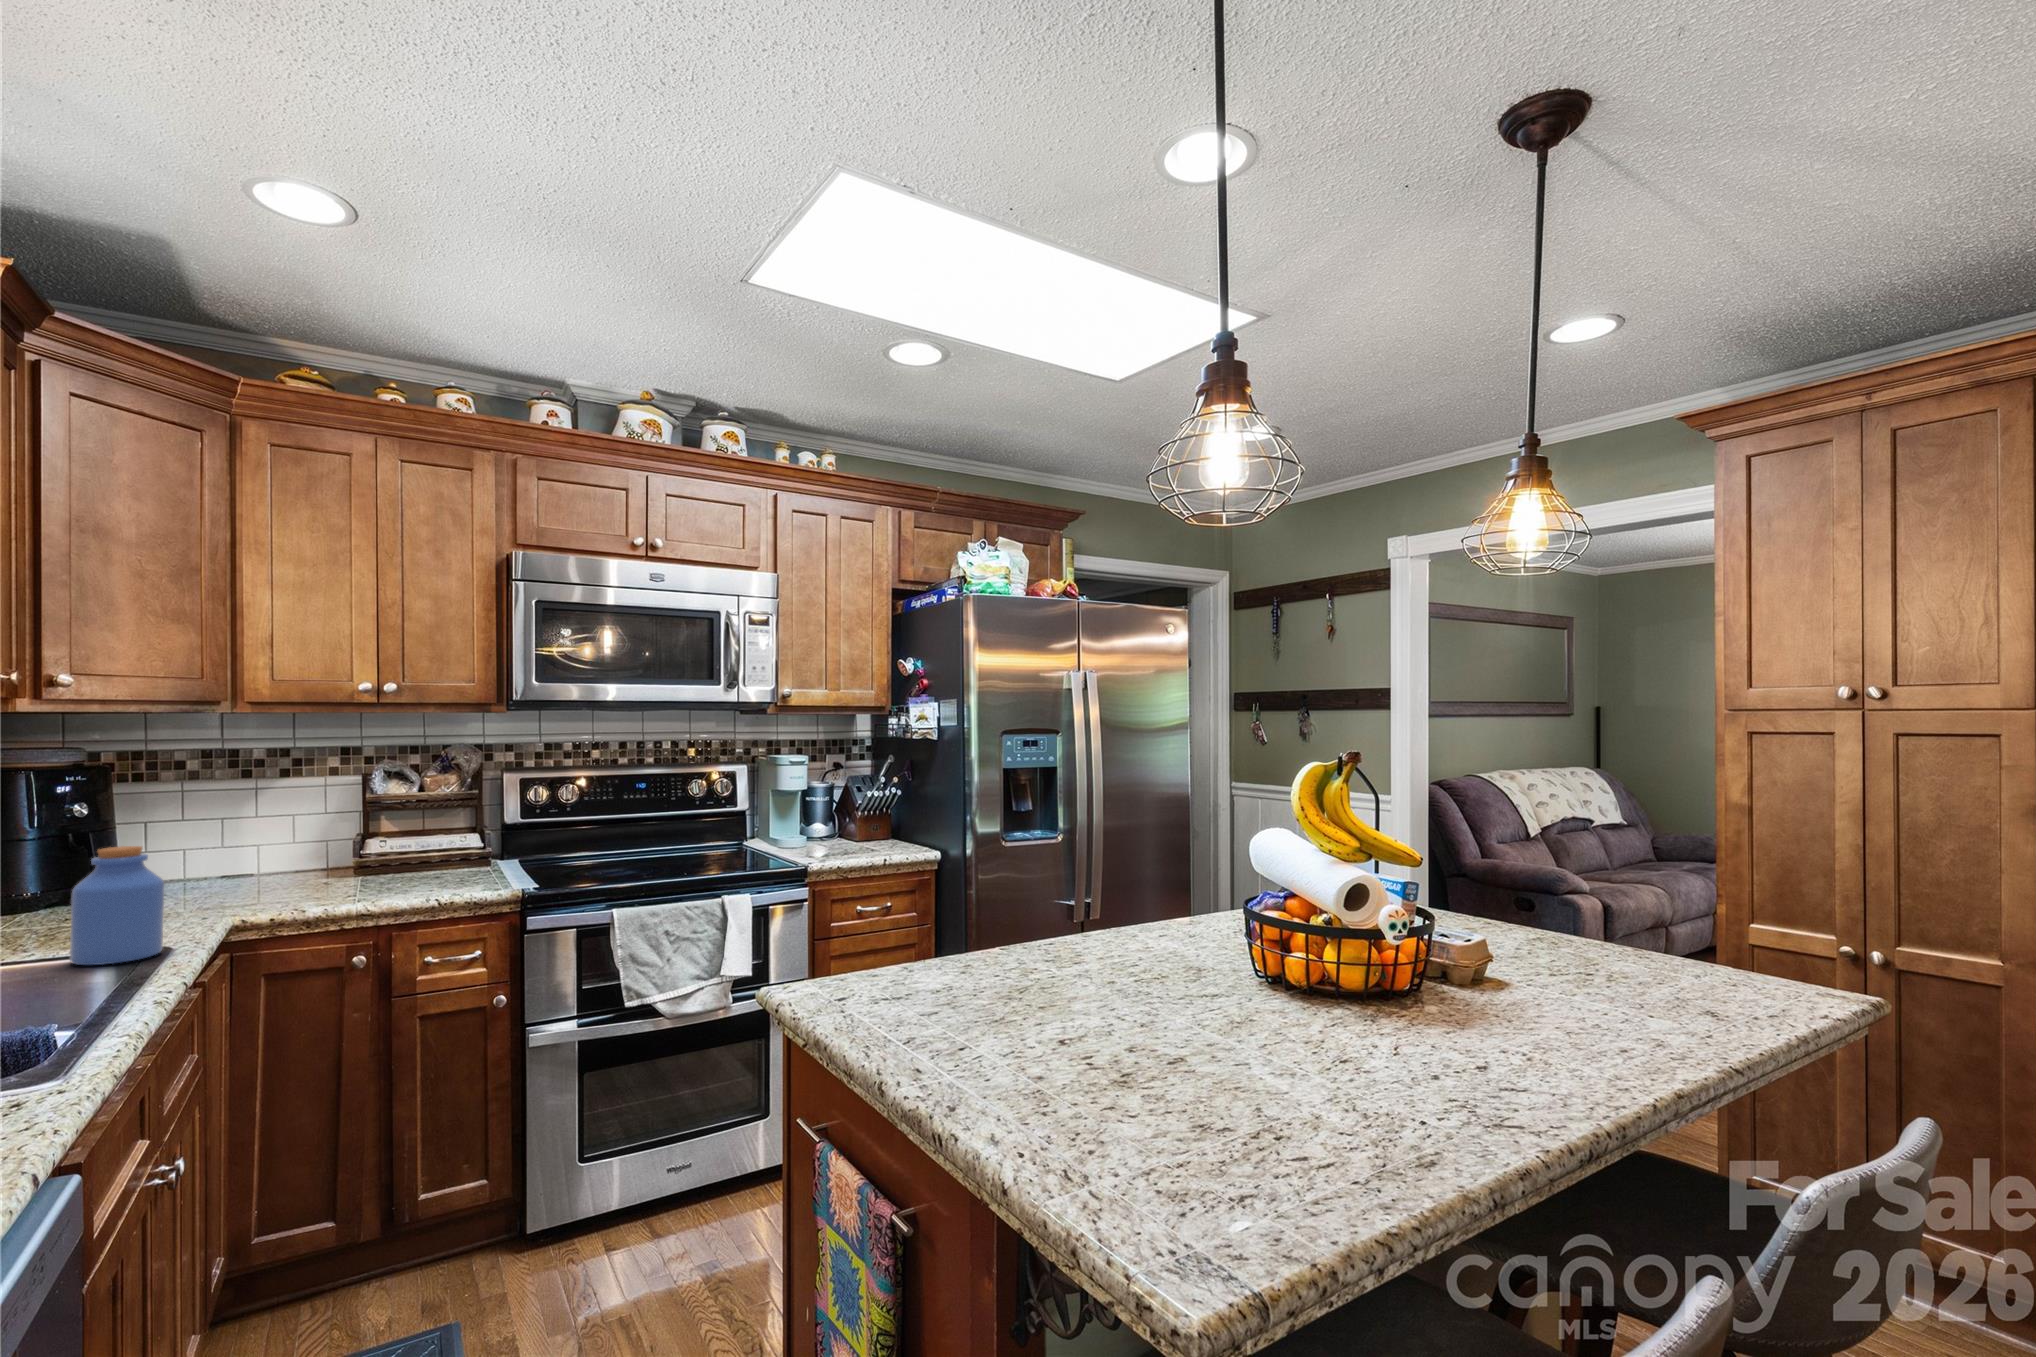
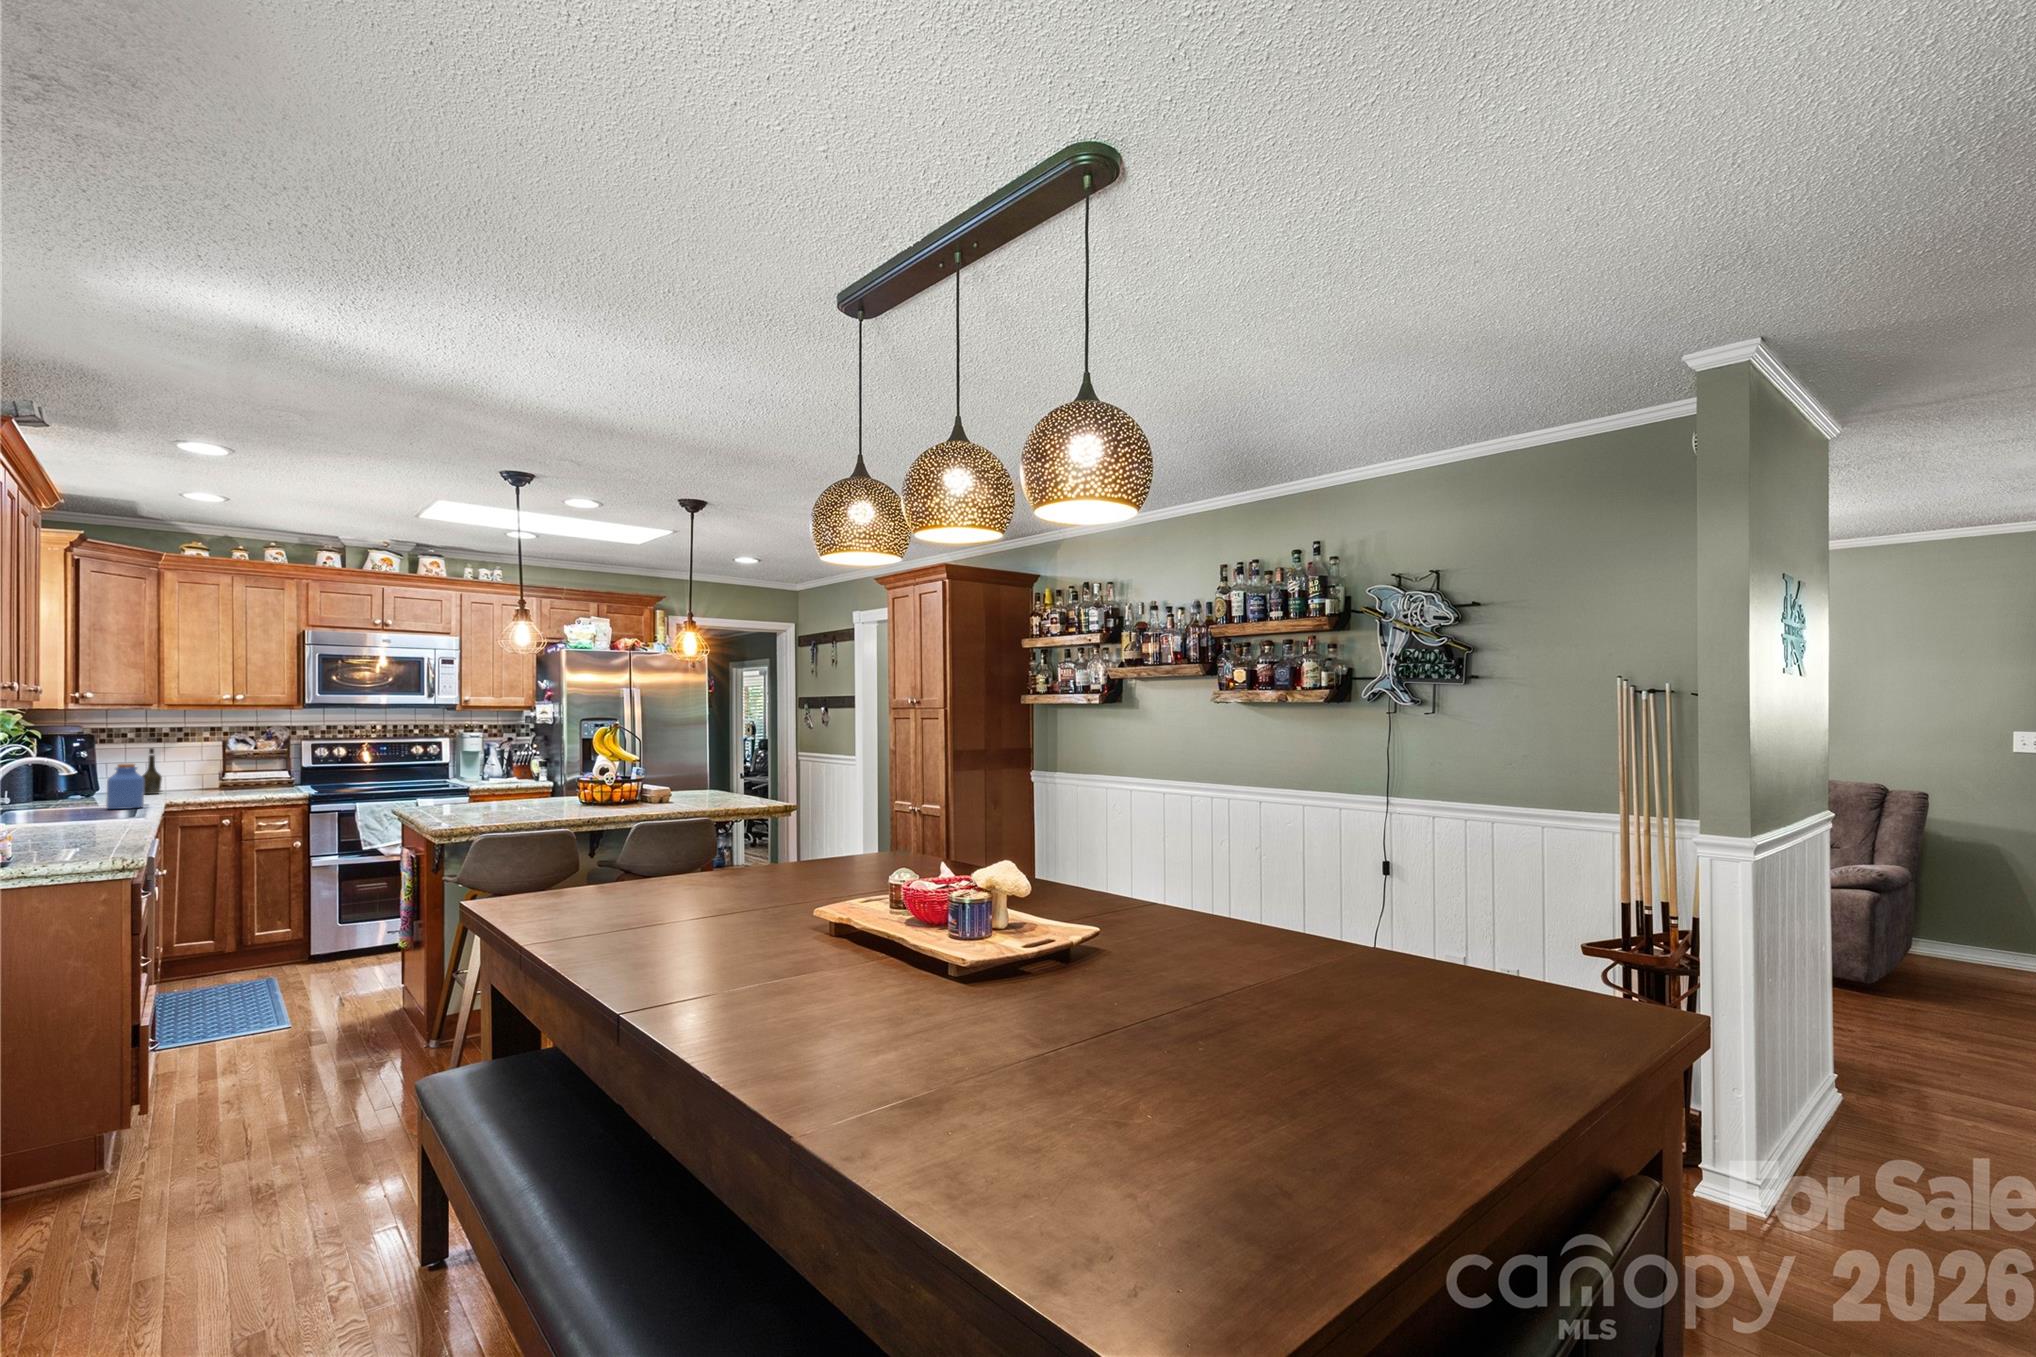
bottle: none [210,766,250,881] -> present [142,737,162,794]

